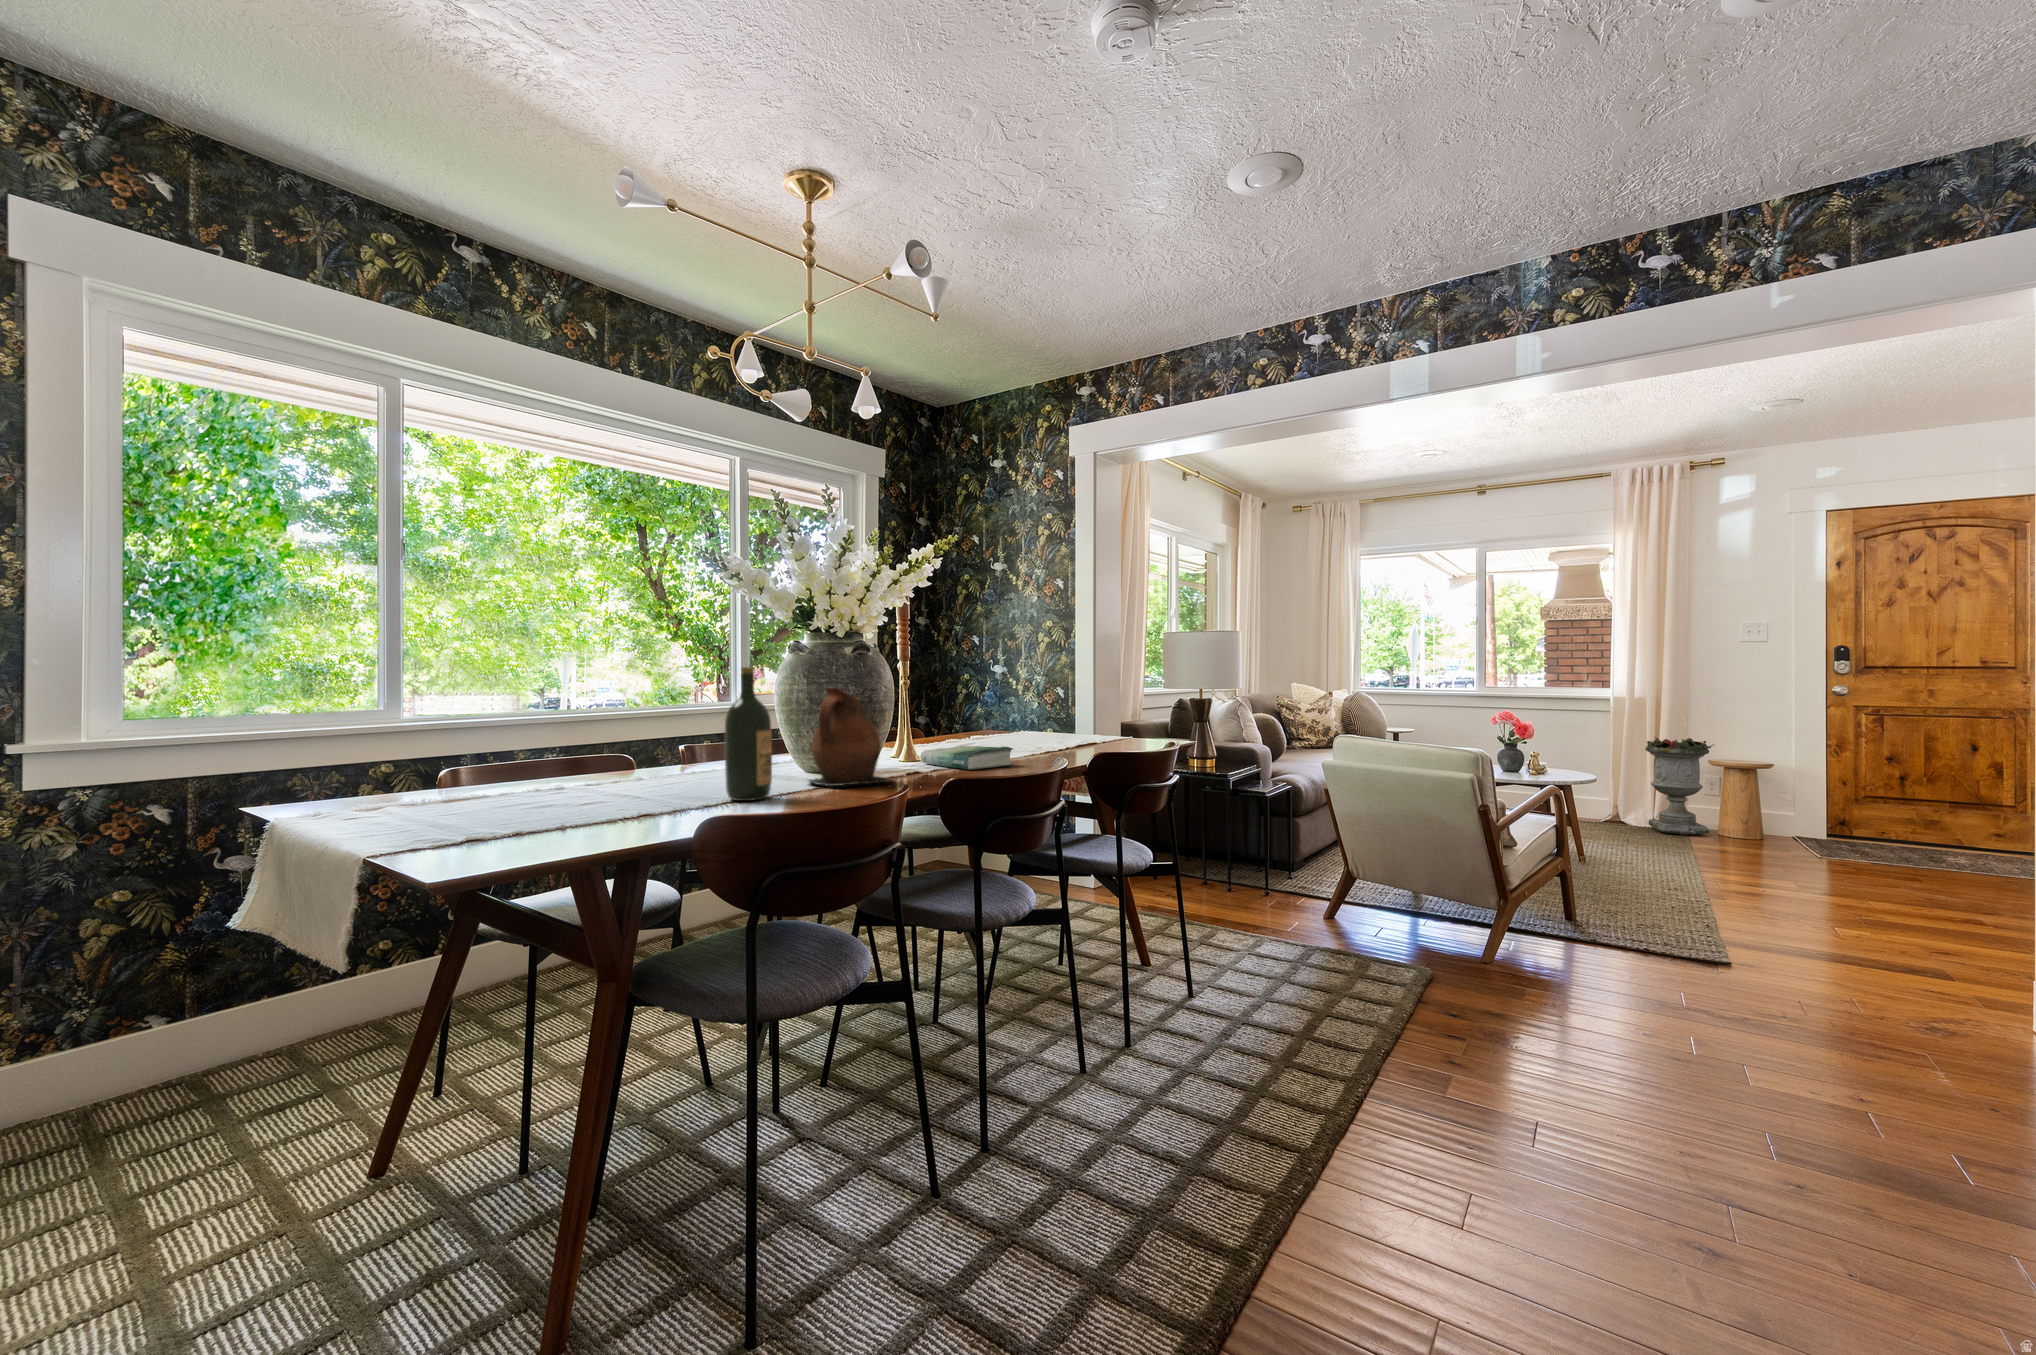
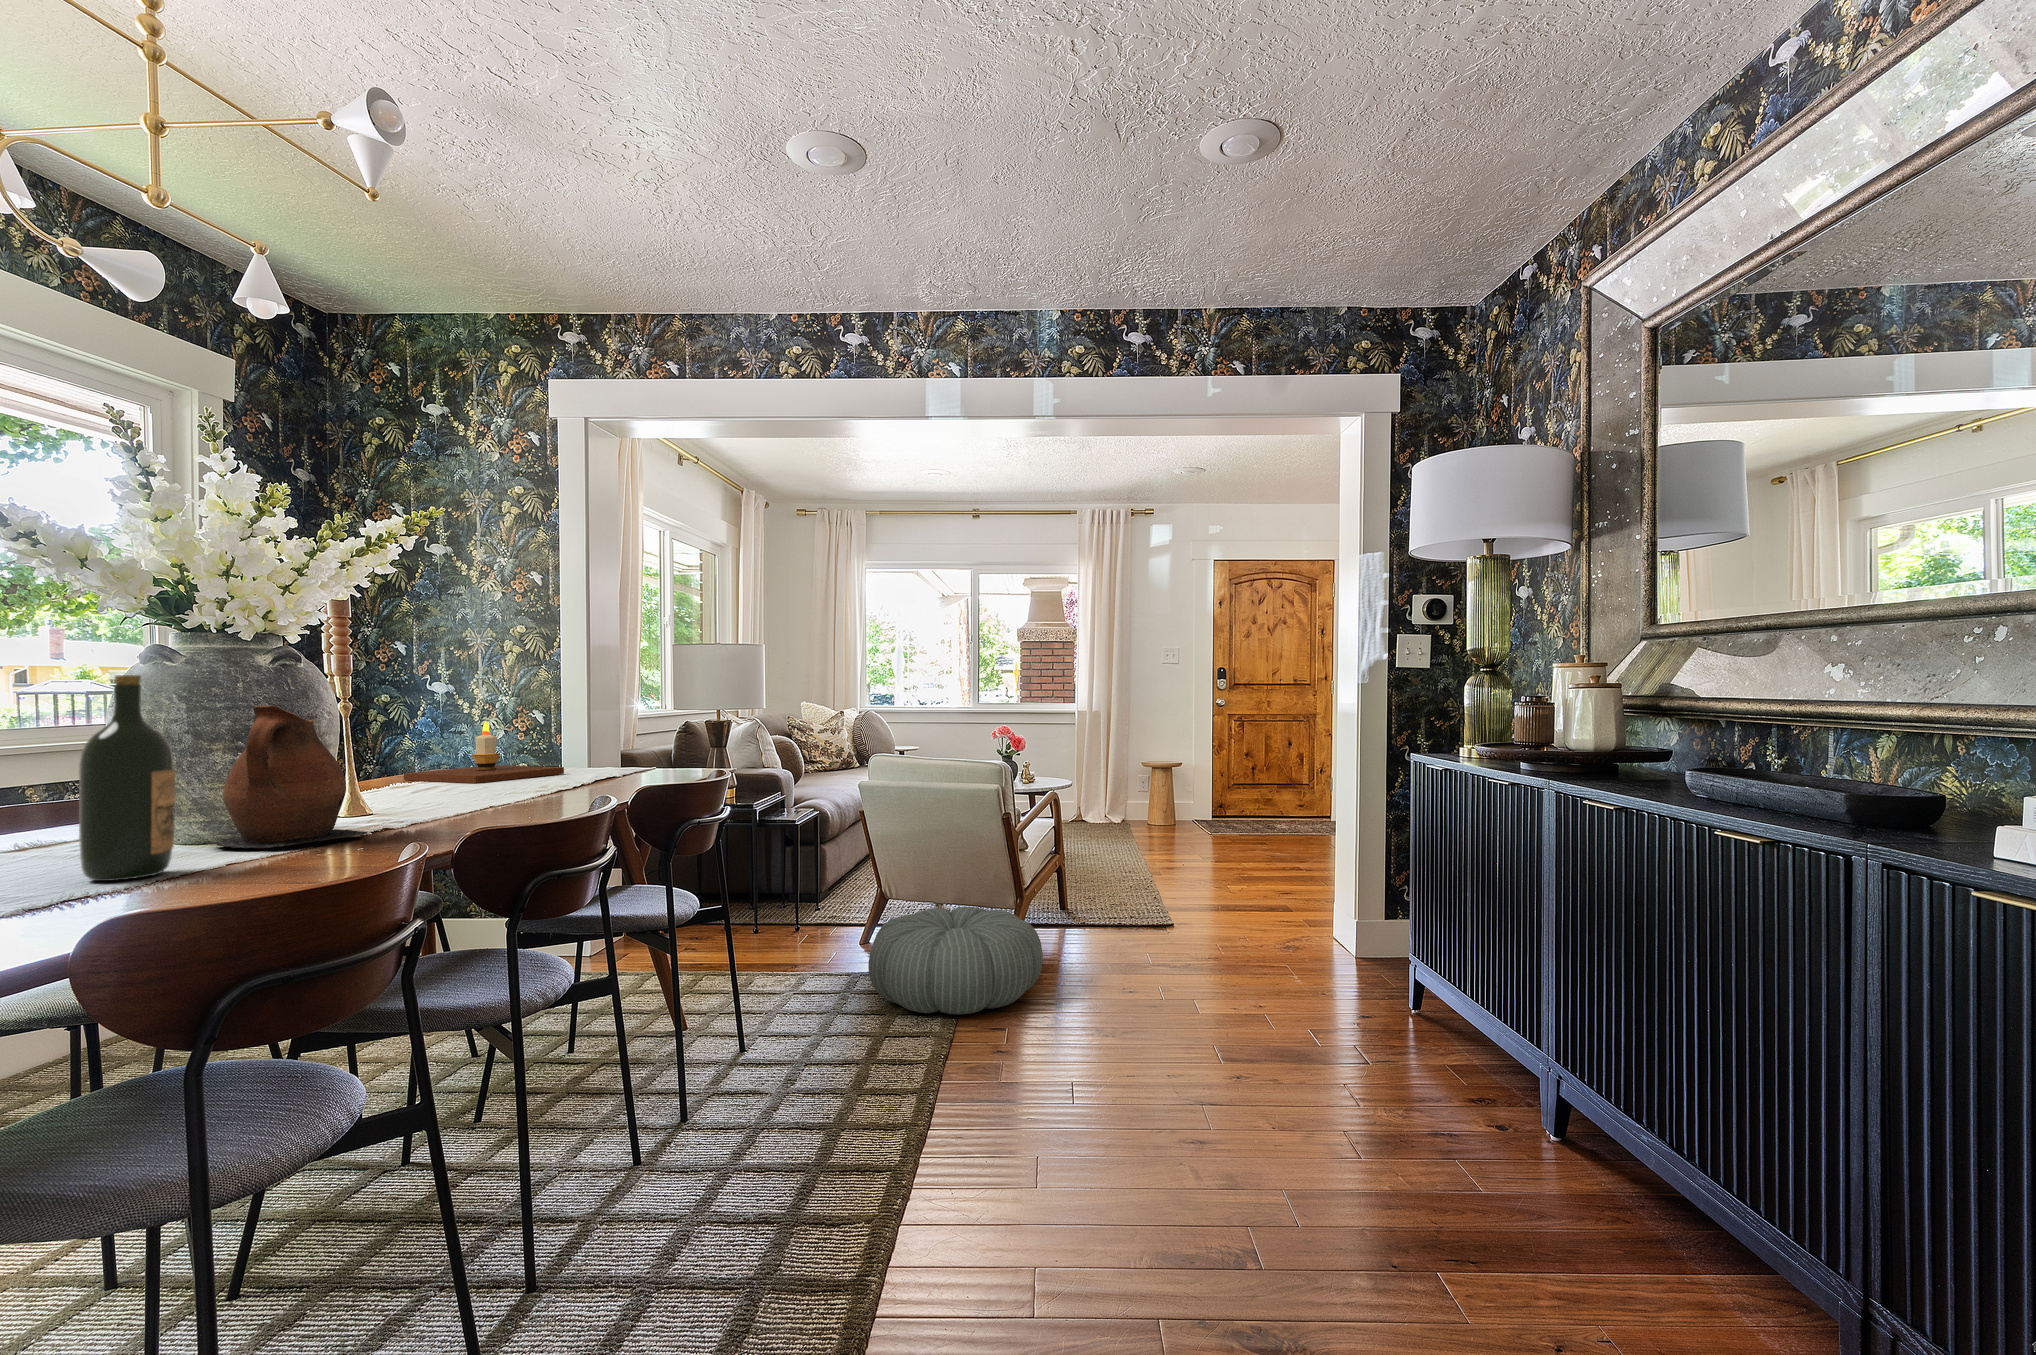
candle: none [959,699,1064,746] -> present [404,721,564,783]
planter: present [1645,737,1714,835] -> none [1102,744,1150,829]
book: present [921,745,1013,770] -> none [381,780,528,813]
pouf: none [1319,896,1518,1010] -> present [868,907,1043,1014]

